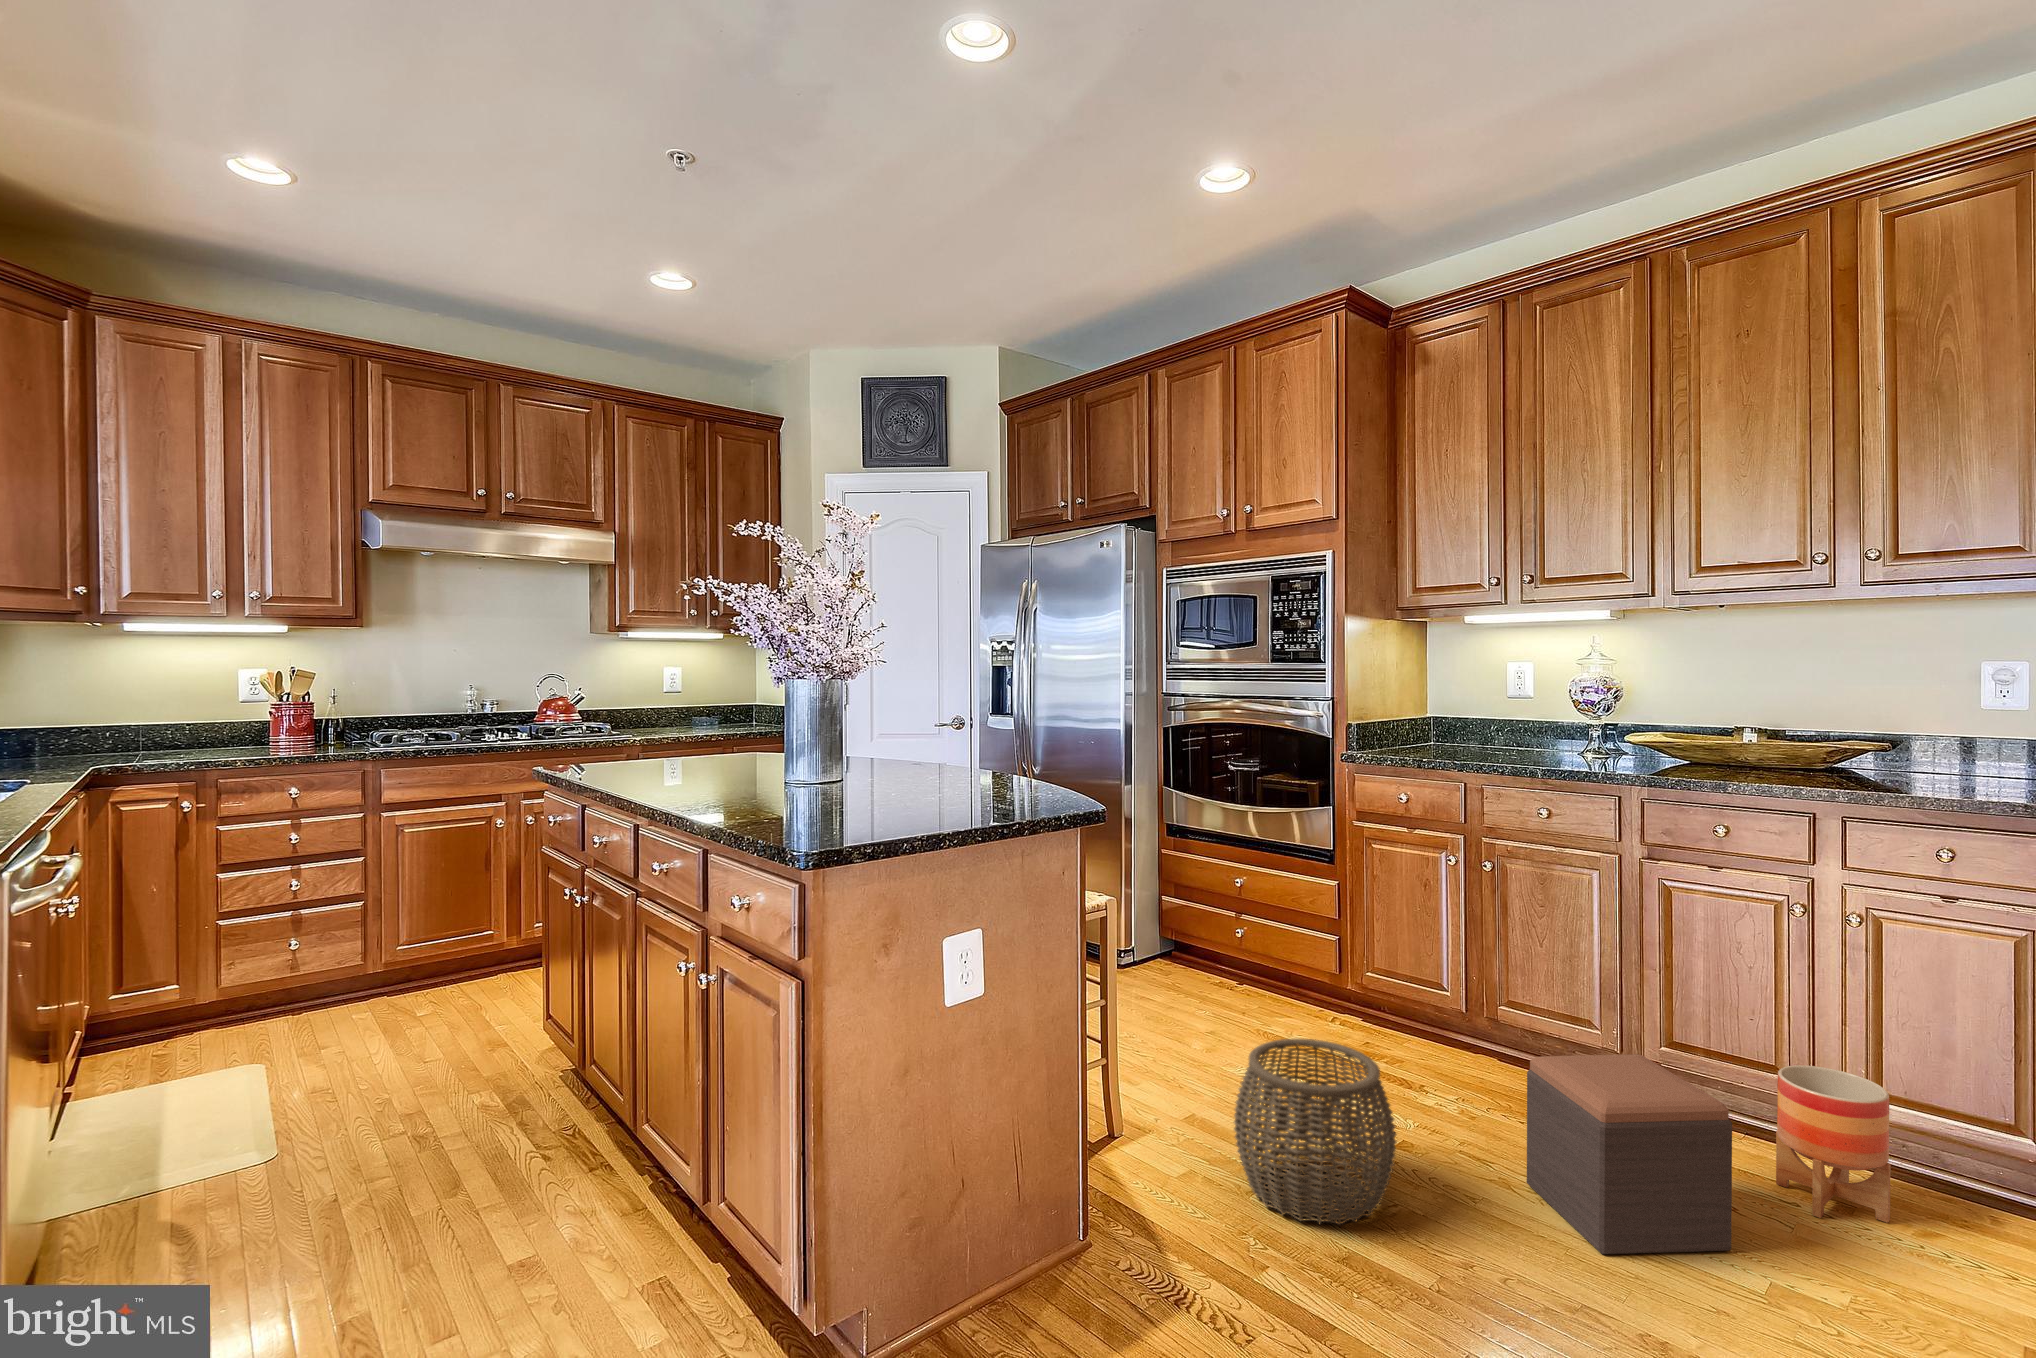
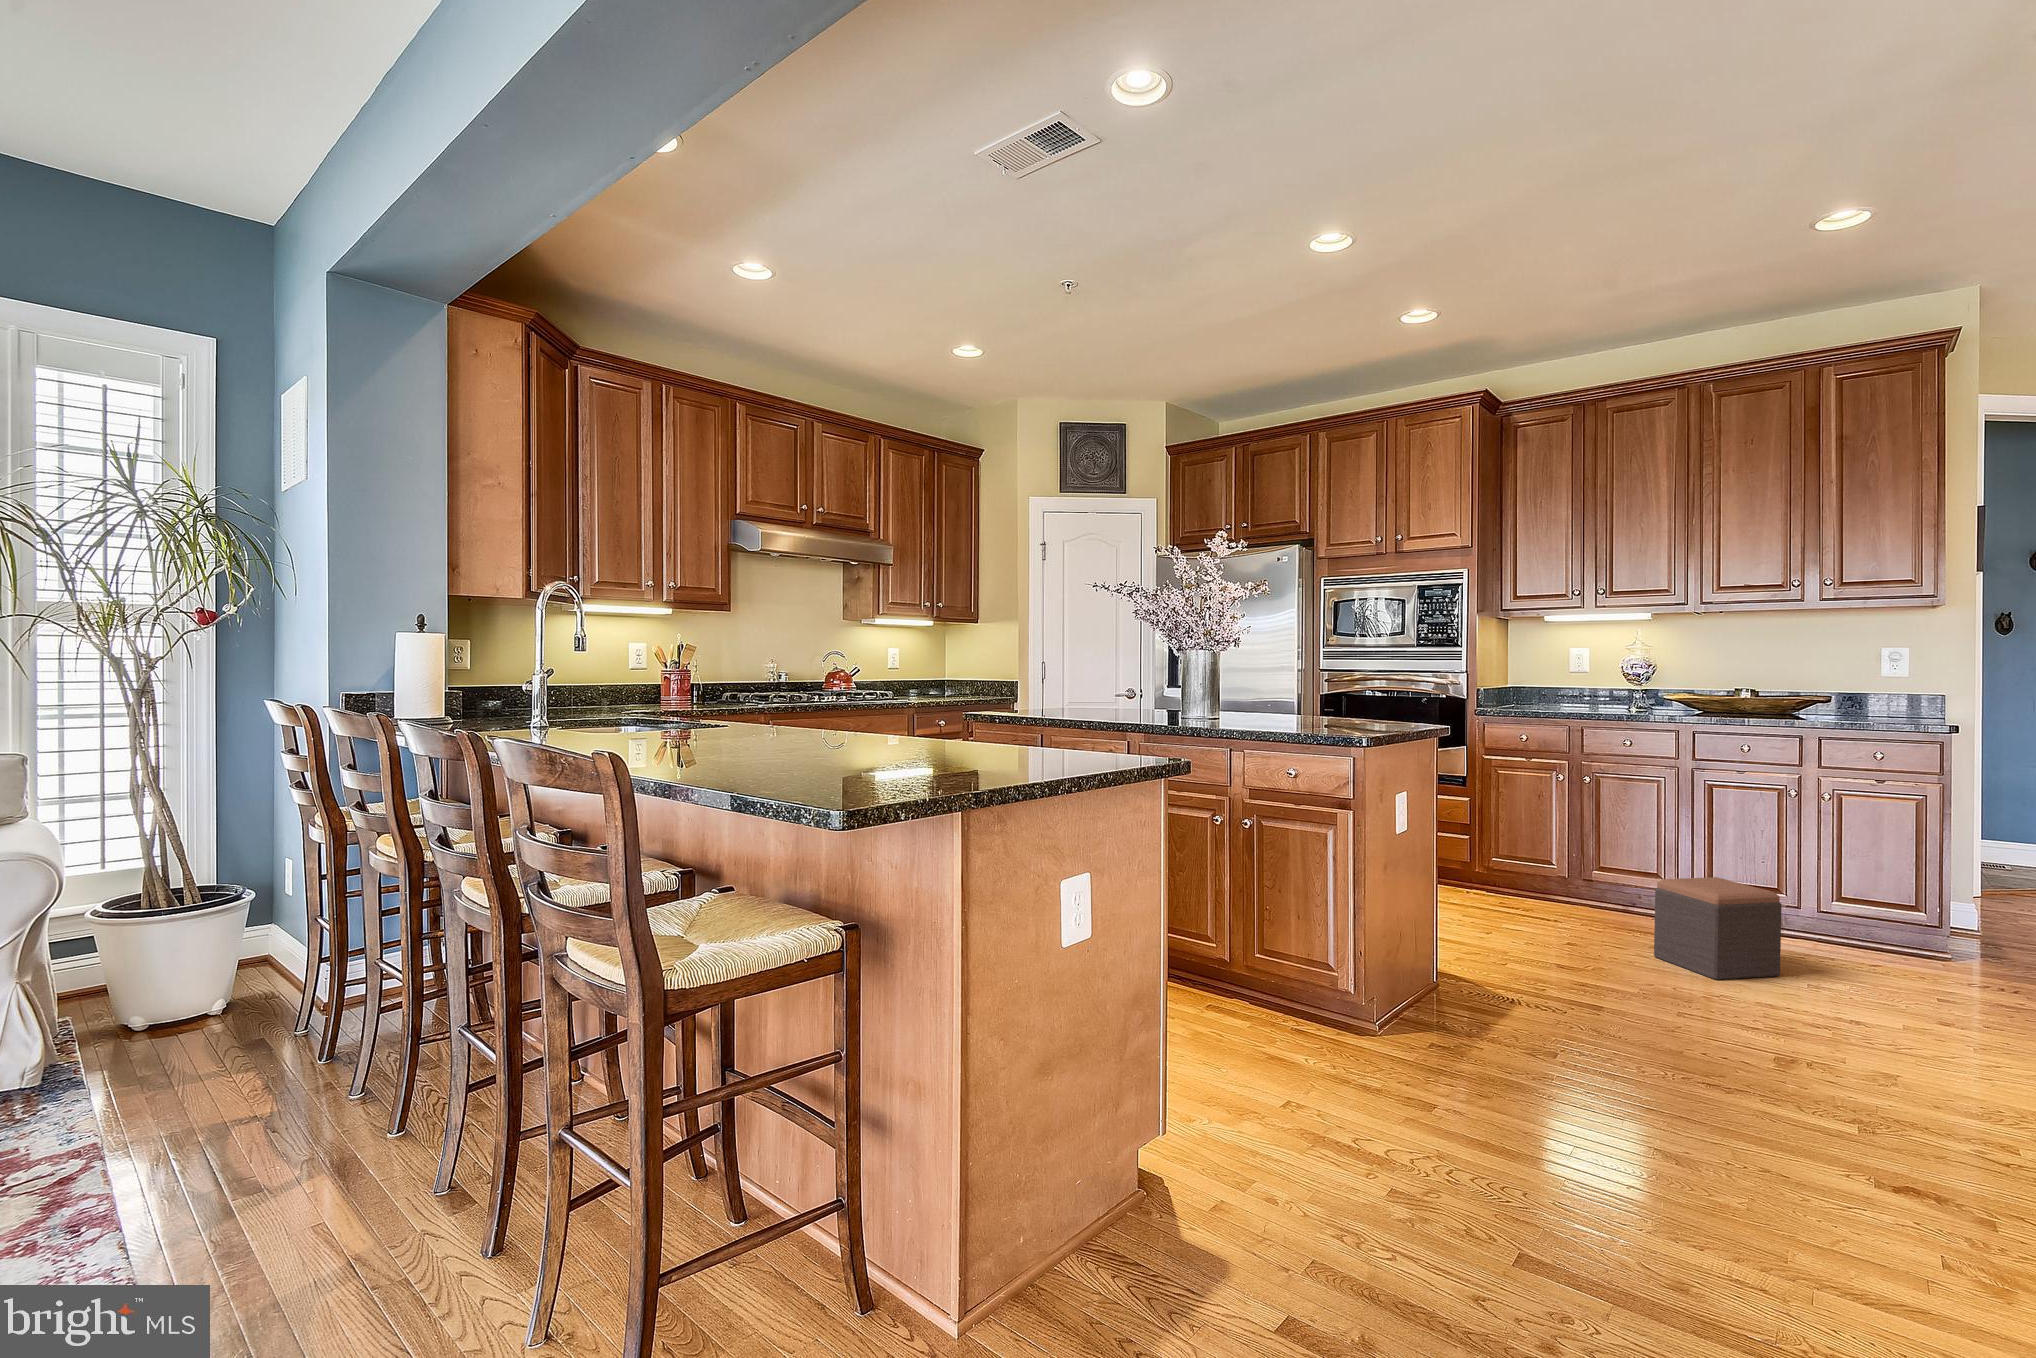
woven basket: present [1234,1039,1396,1225] -> none [1488,876,1595,975]
planter: present [1776,1065,1891,1223] -> none [1786,883,1853,964]

